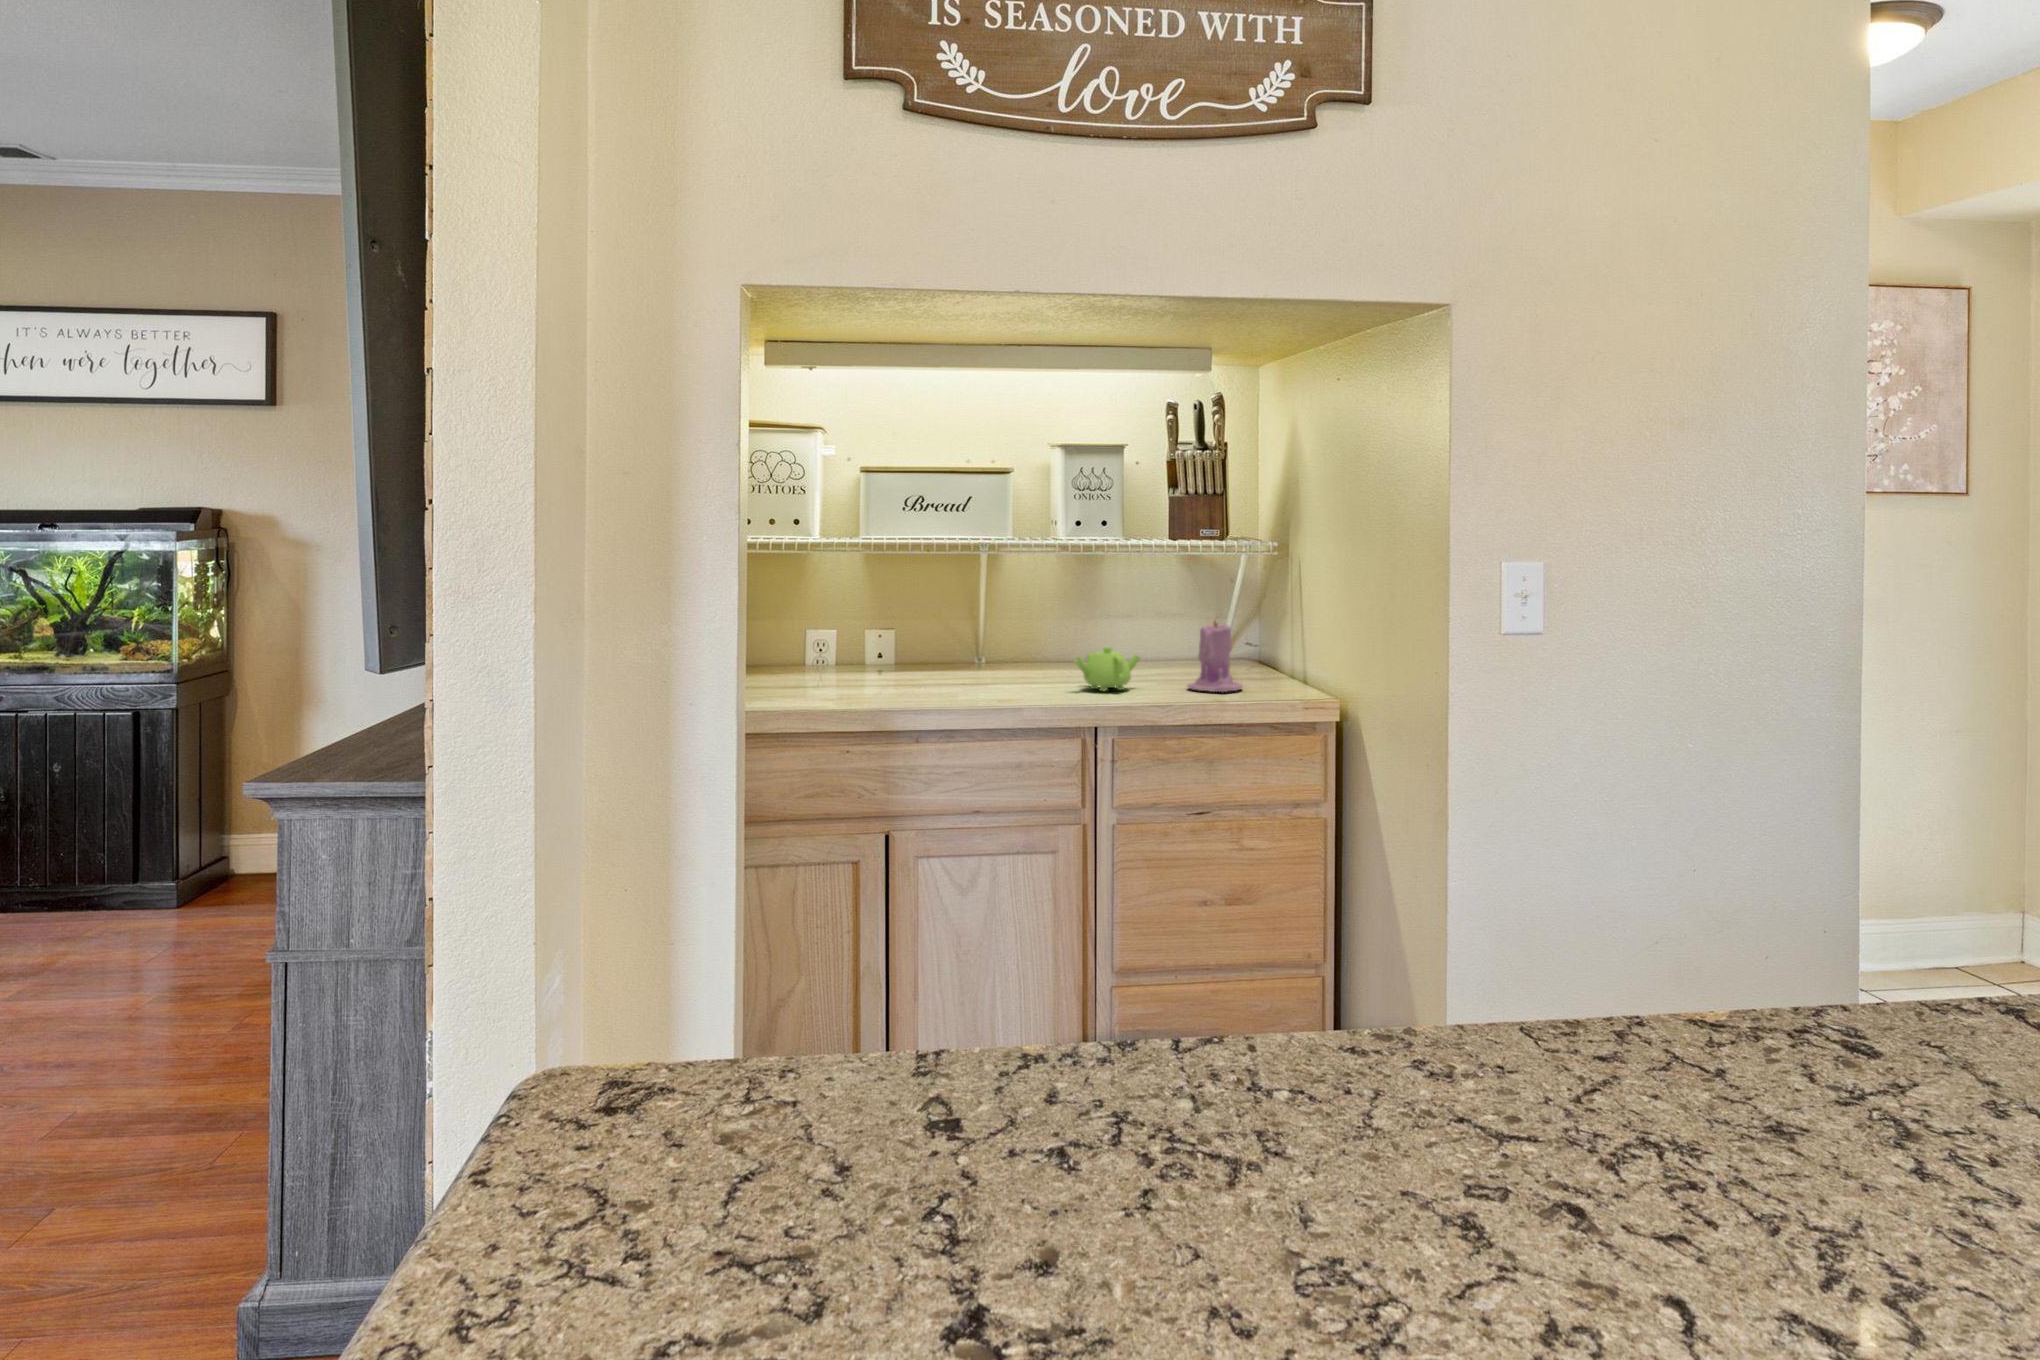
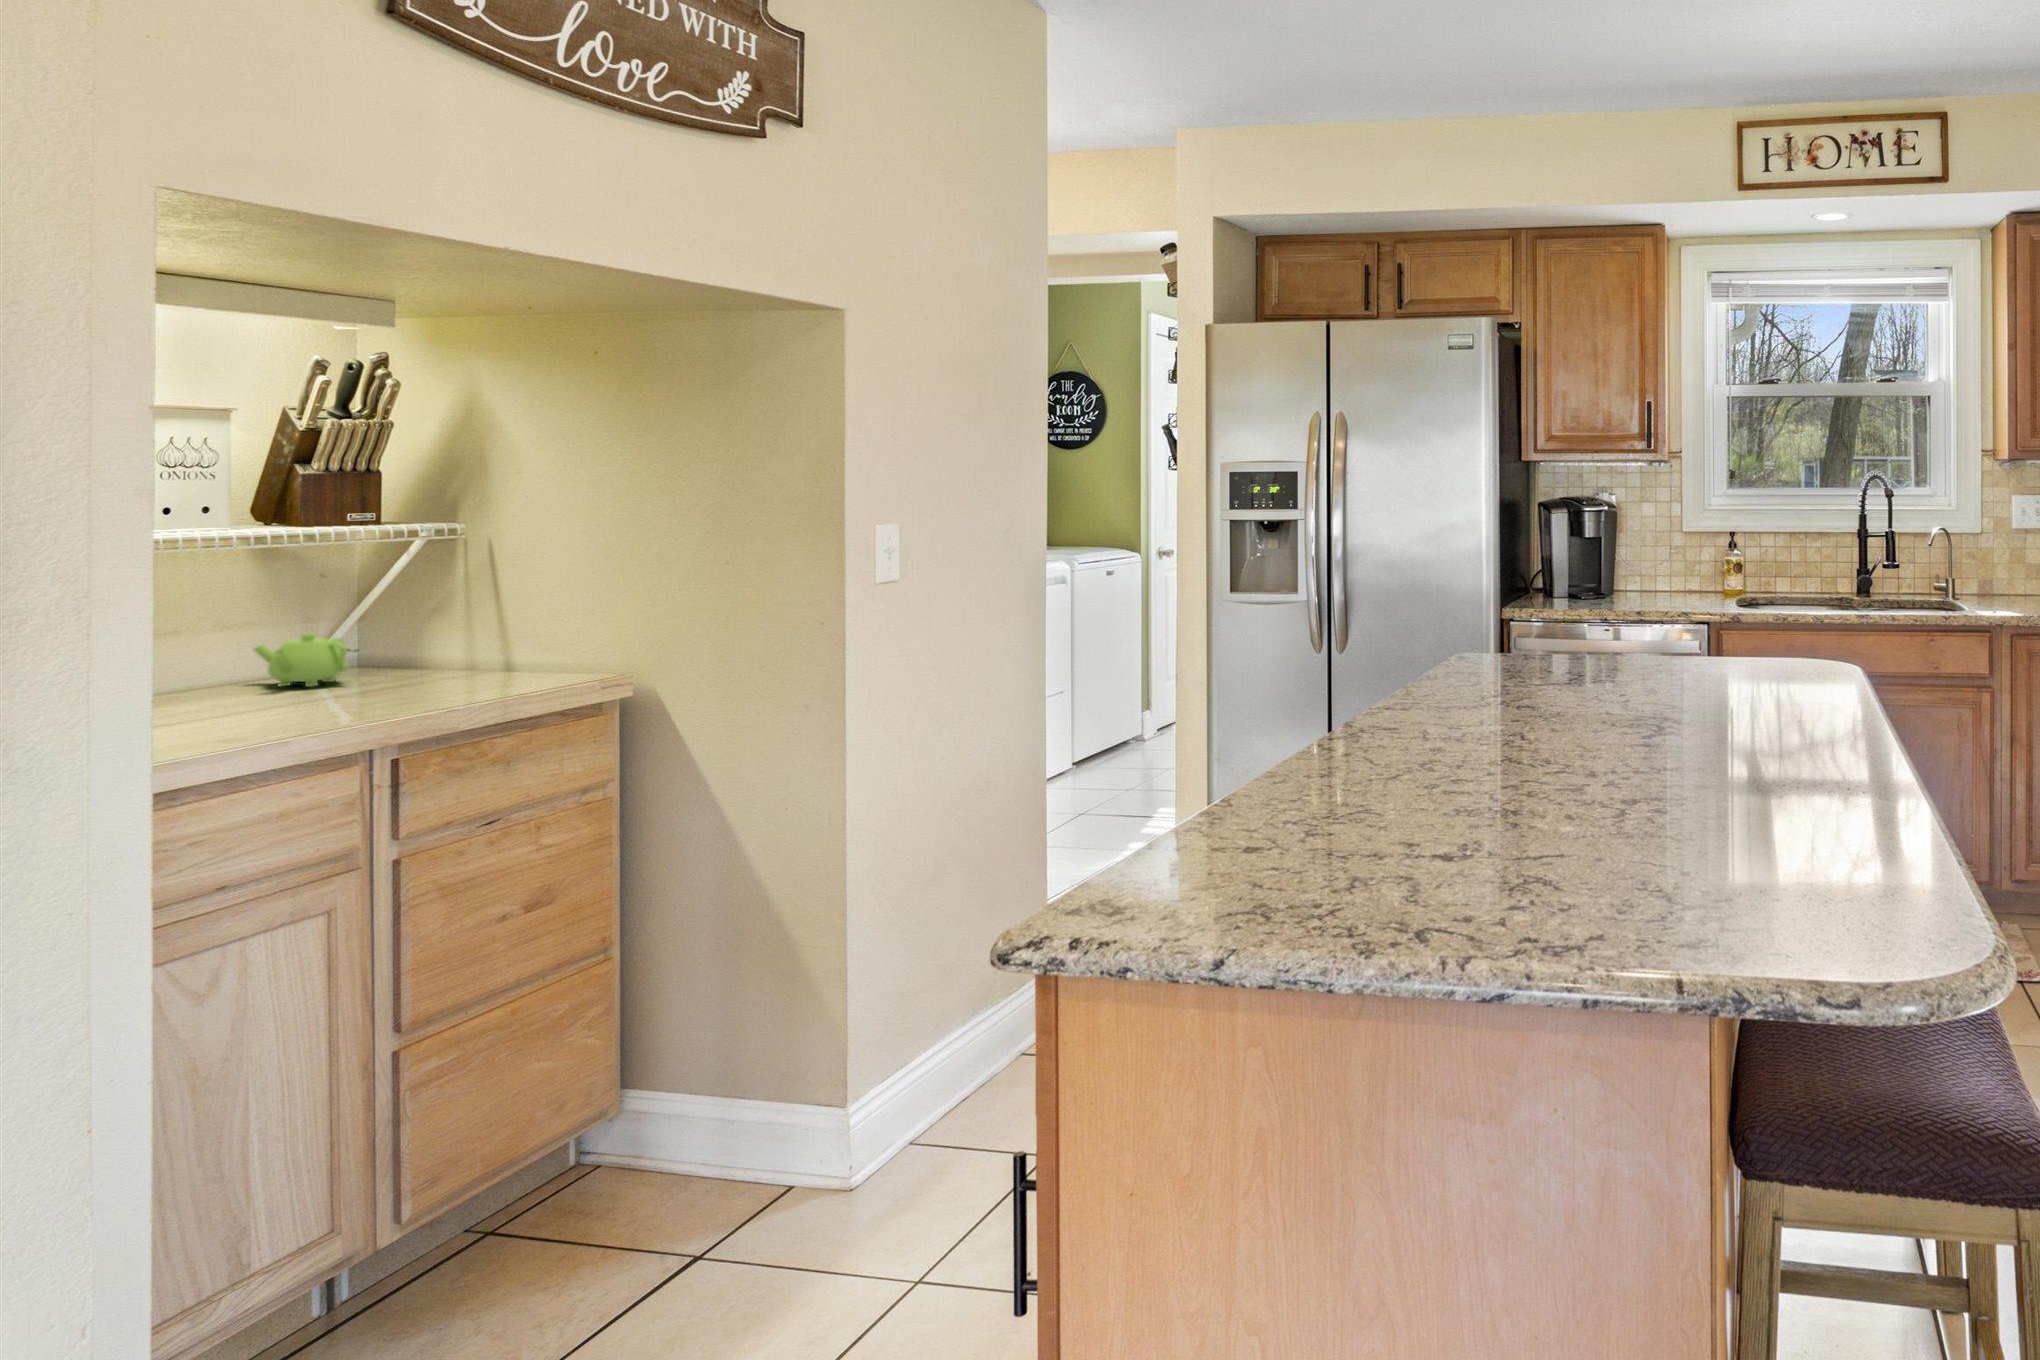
candle: present [1188,620,1243,692] -> none [402,584,479,669]

